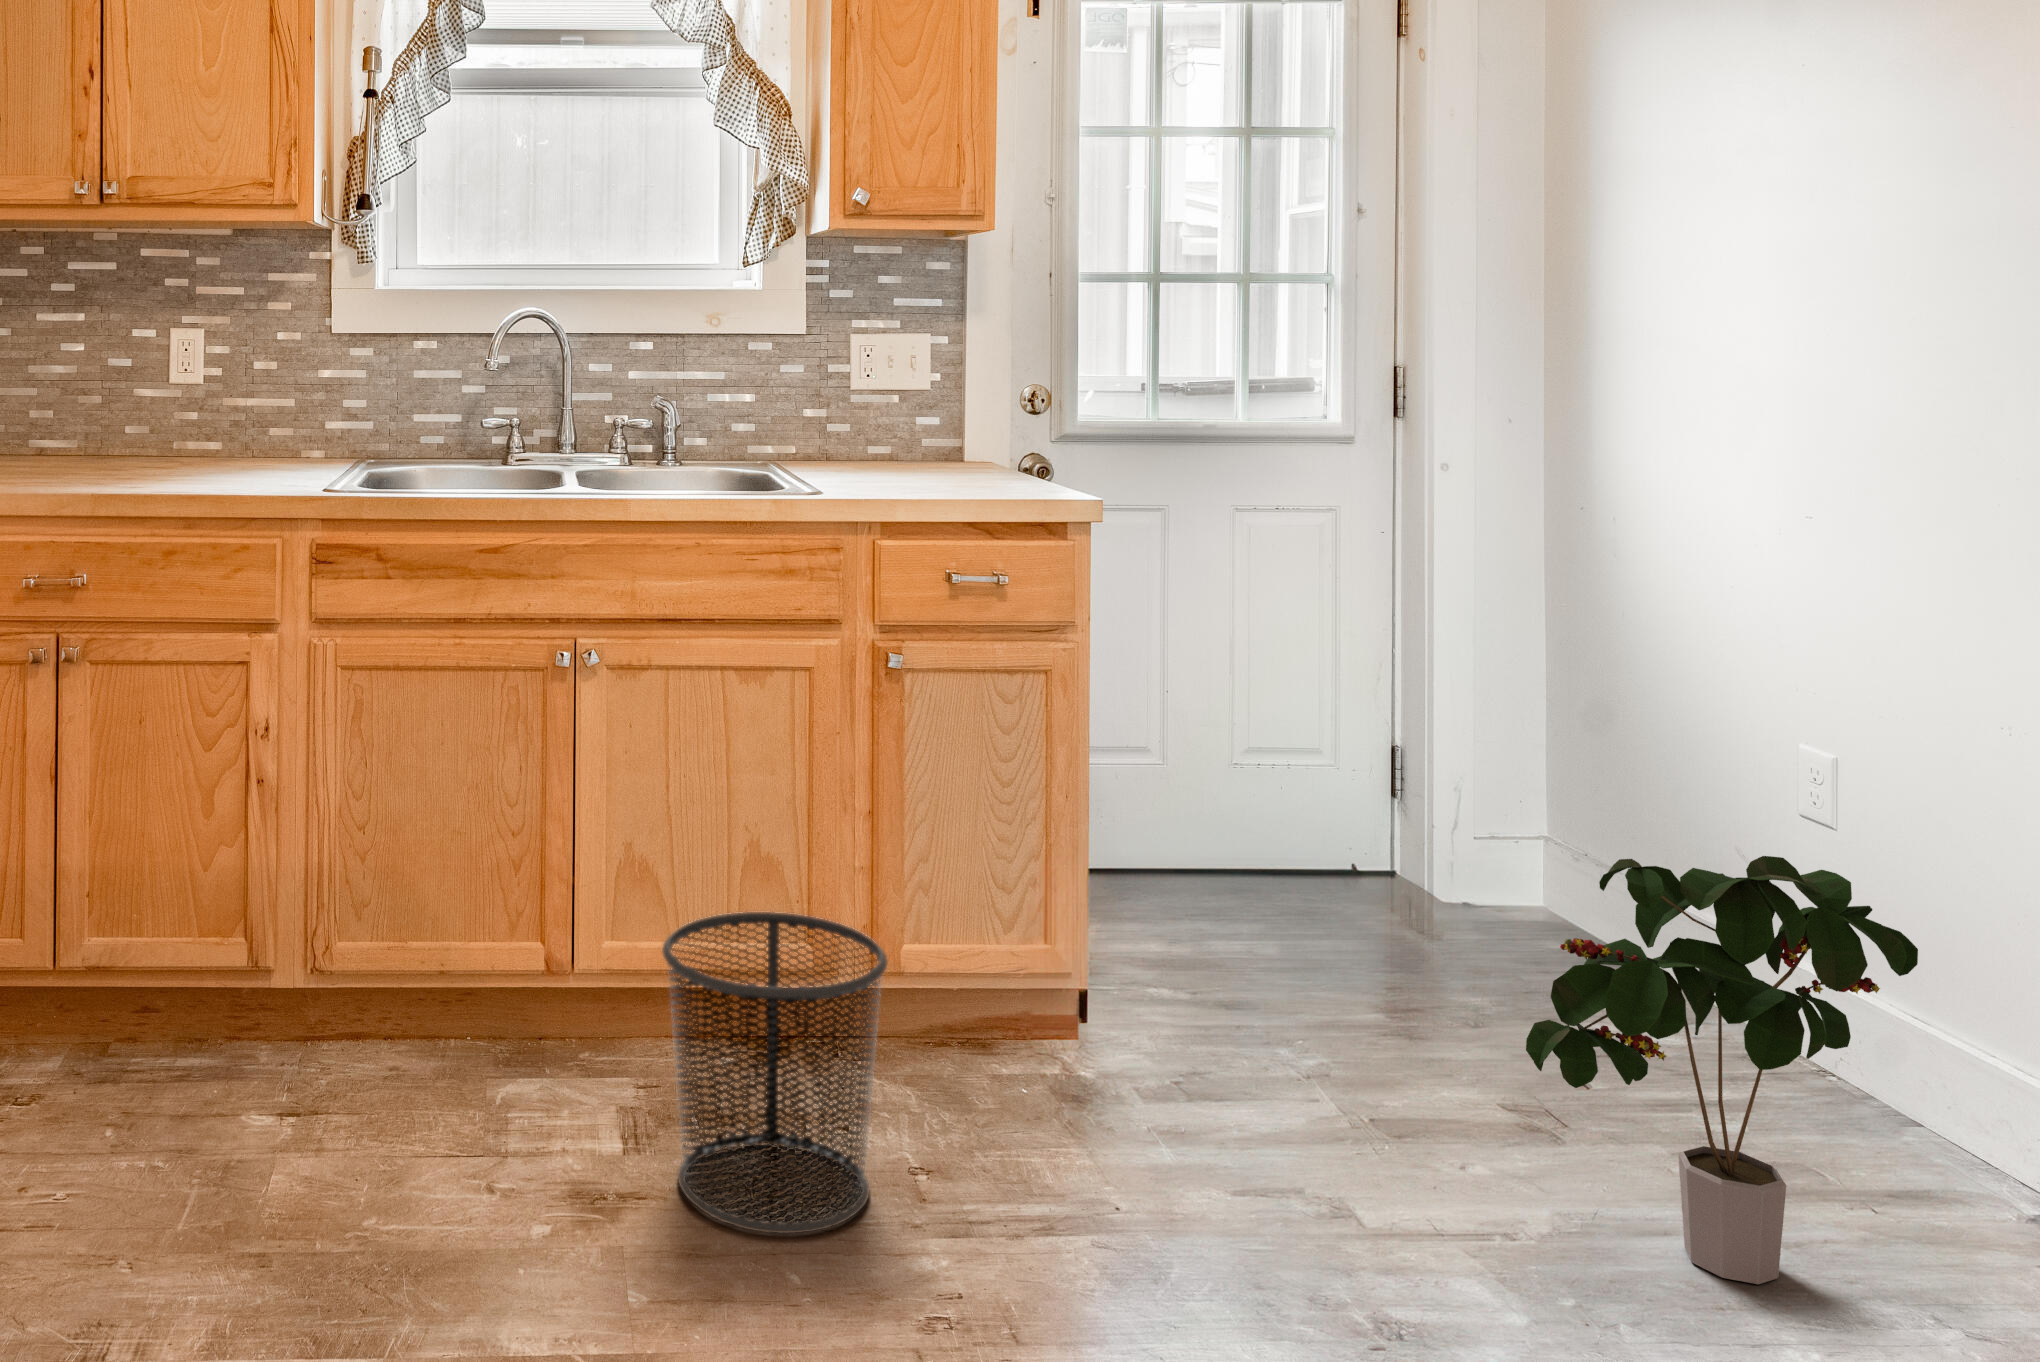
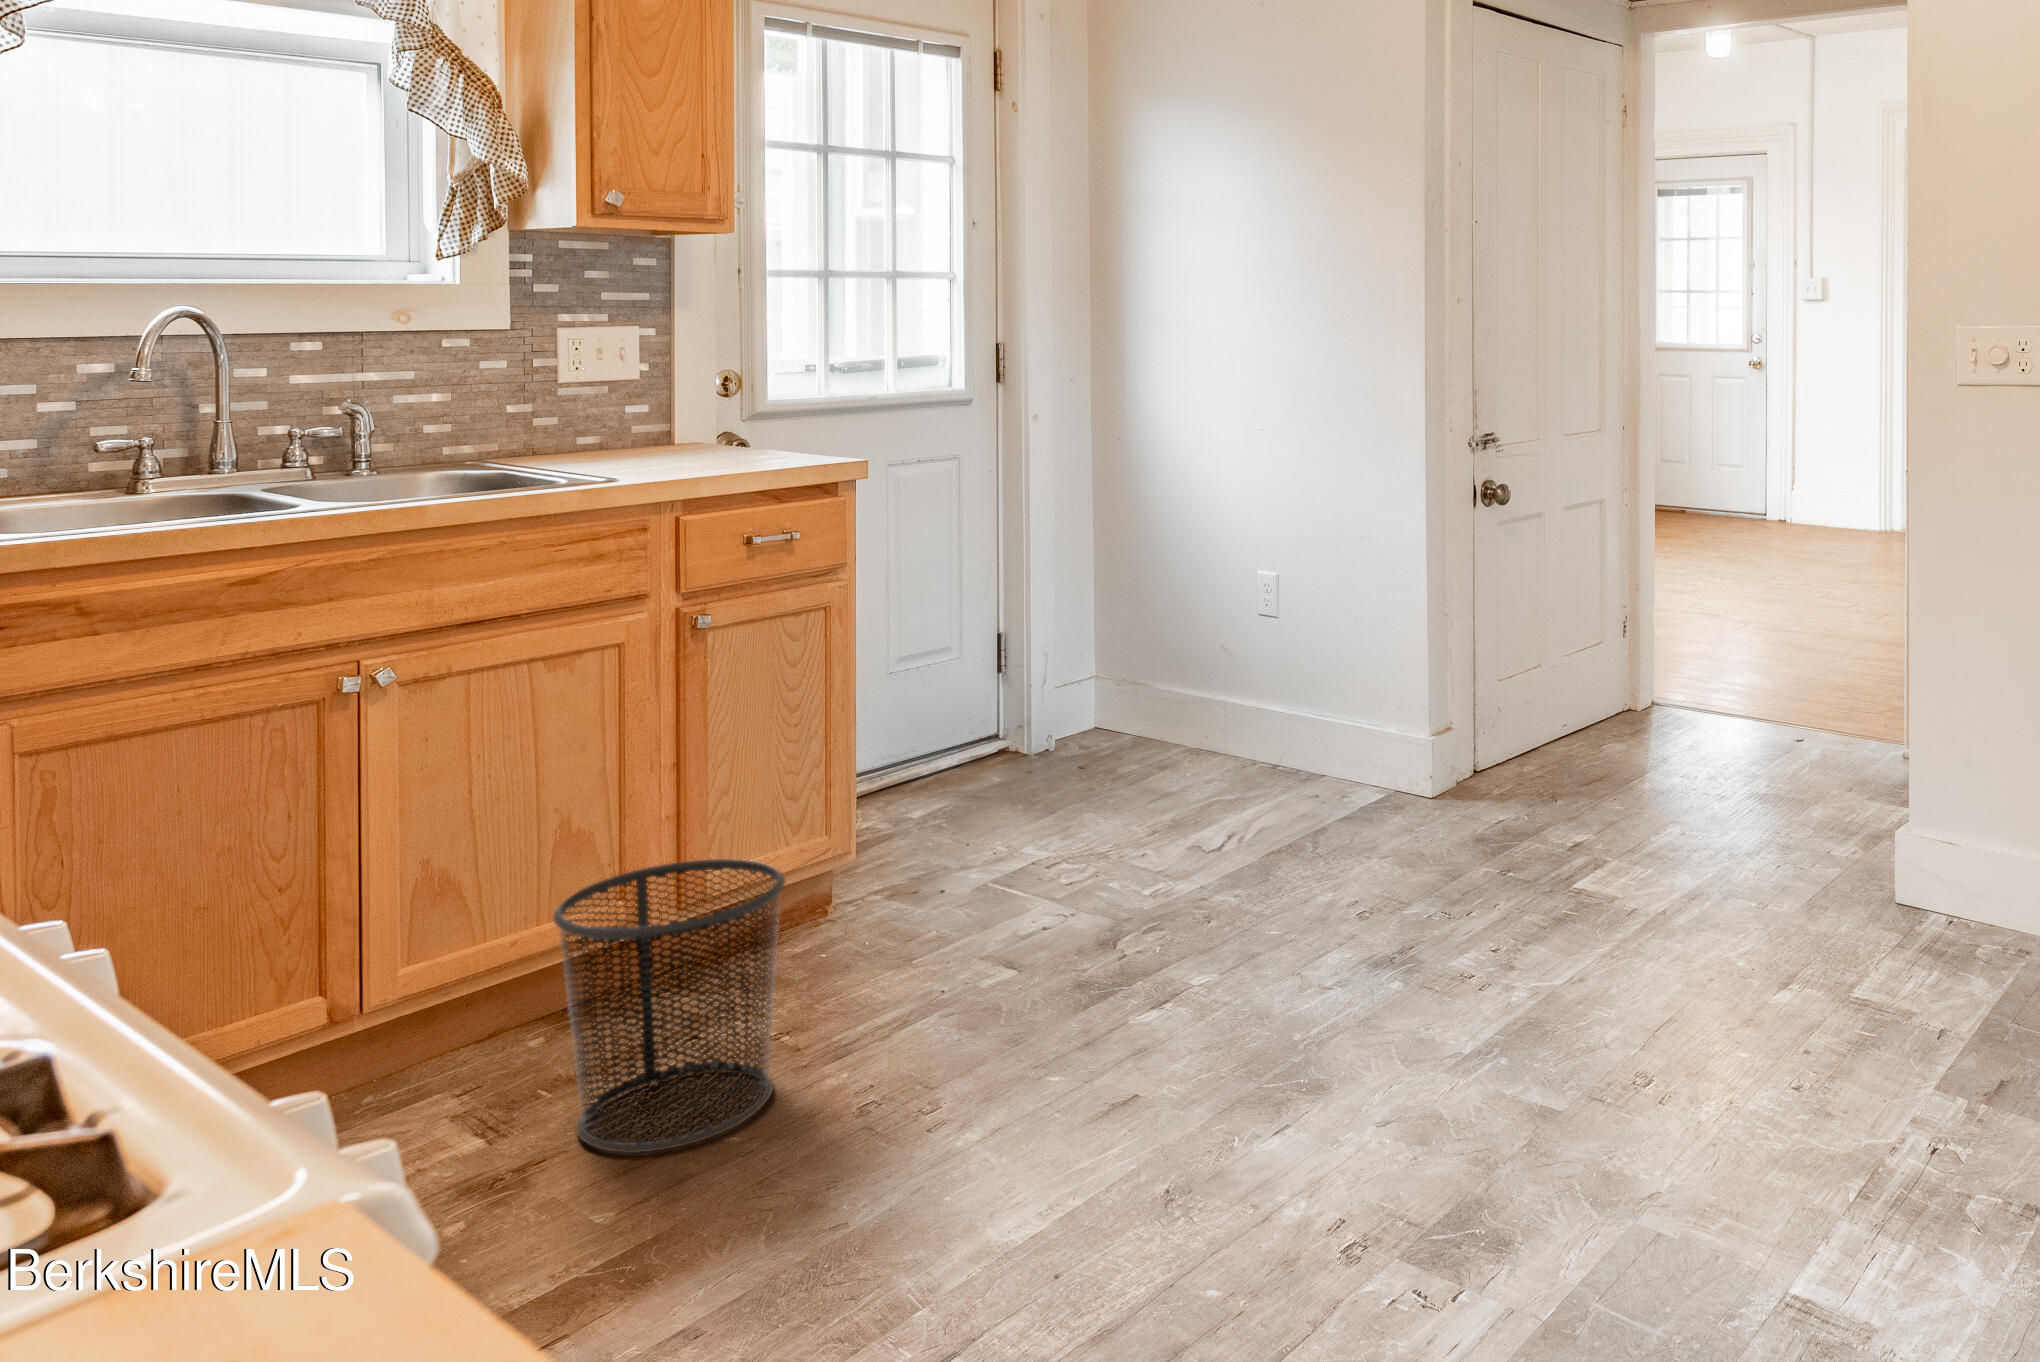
potted plant: present [1526,856,1918,1284] -> none [1218,644,1394,910]

